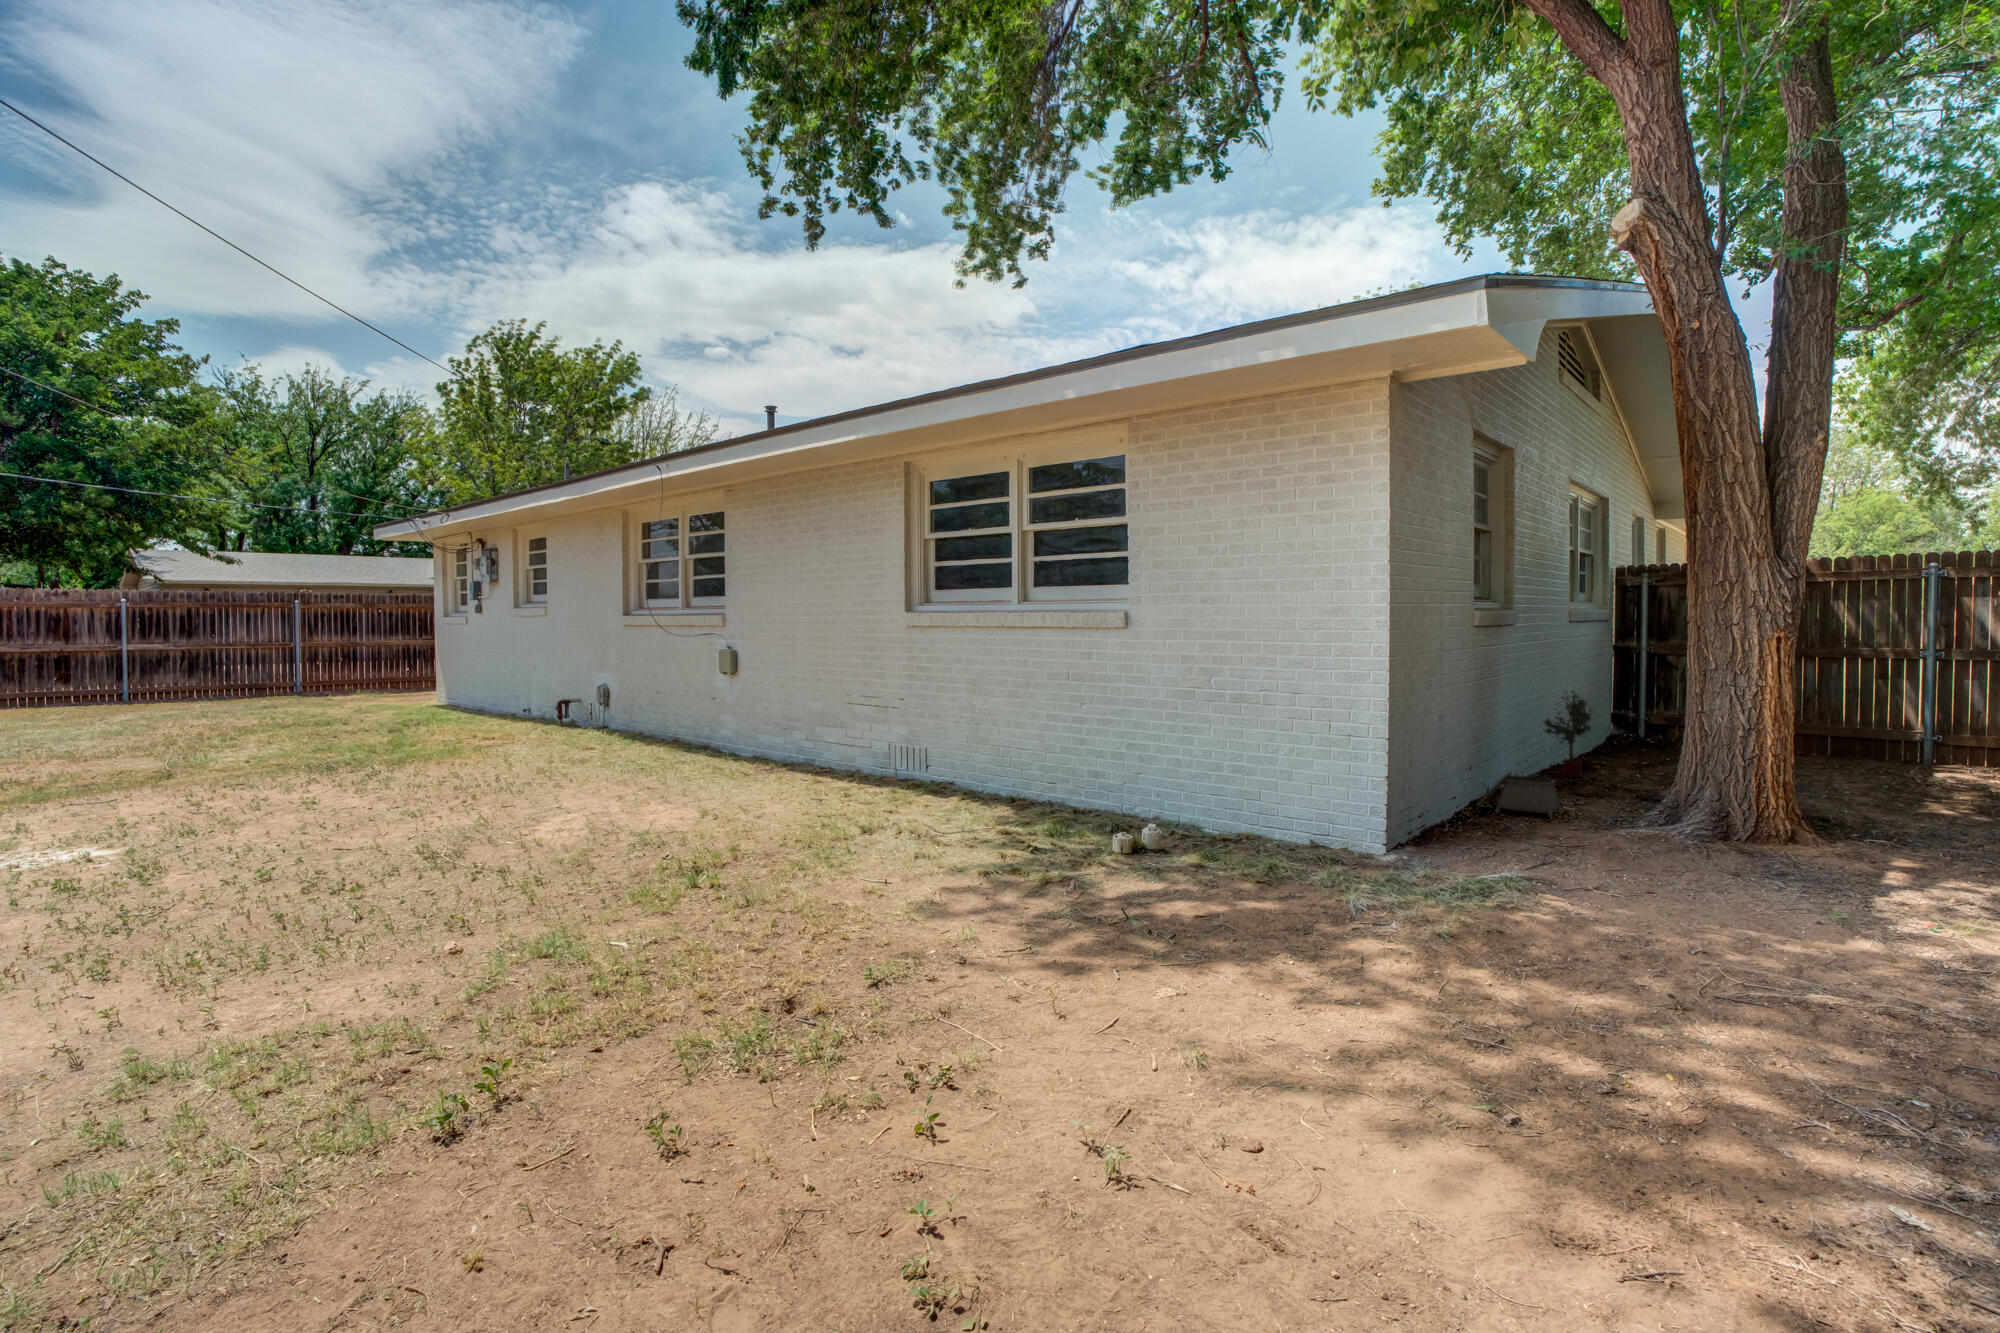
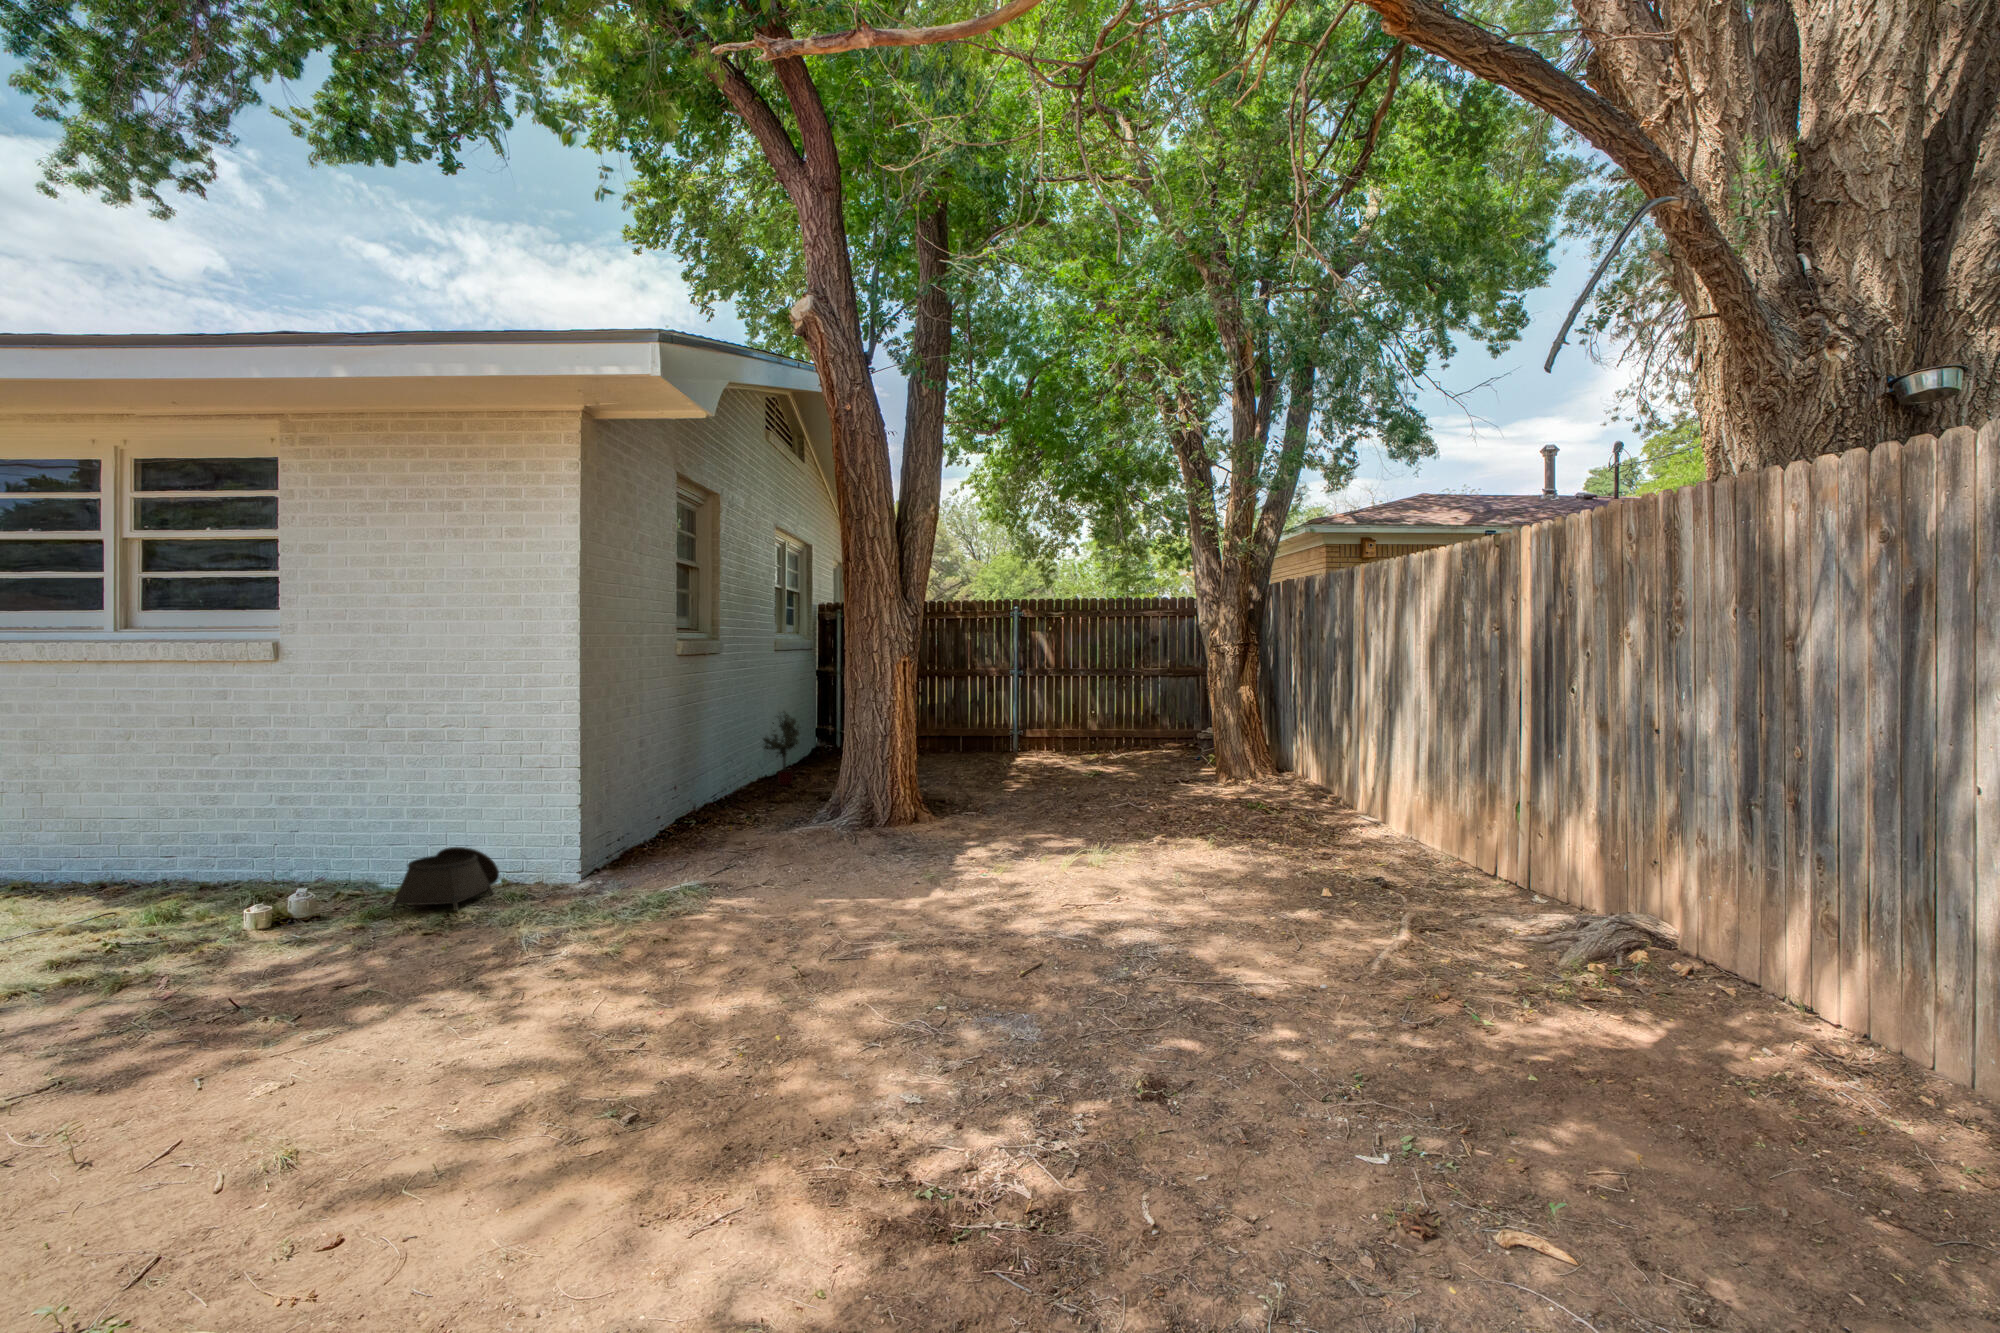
basket: present [1477,772,1561,819] -> present [391,847,499,912]

